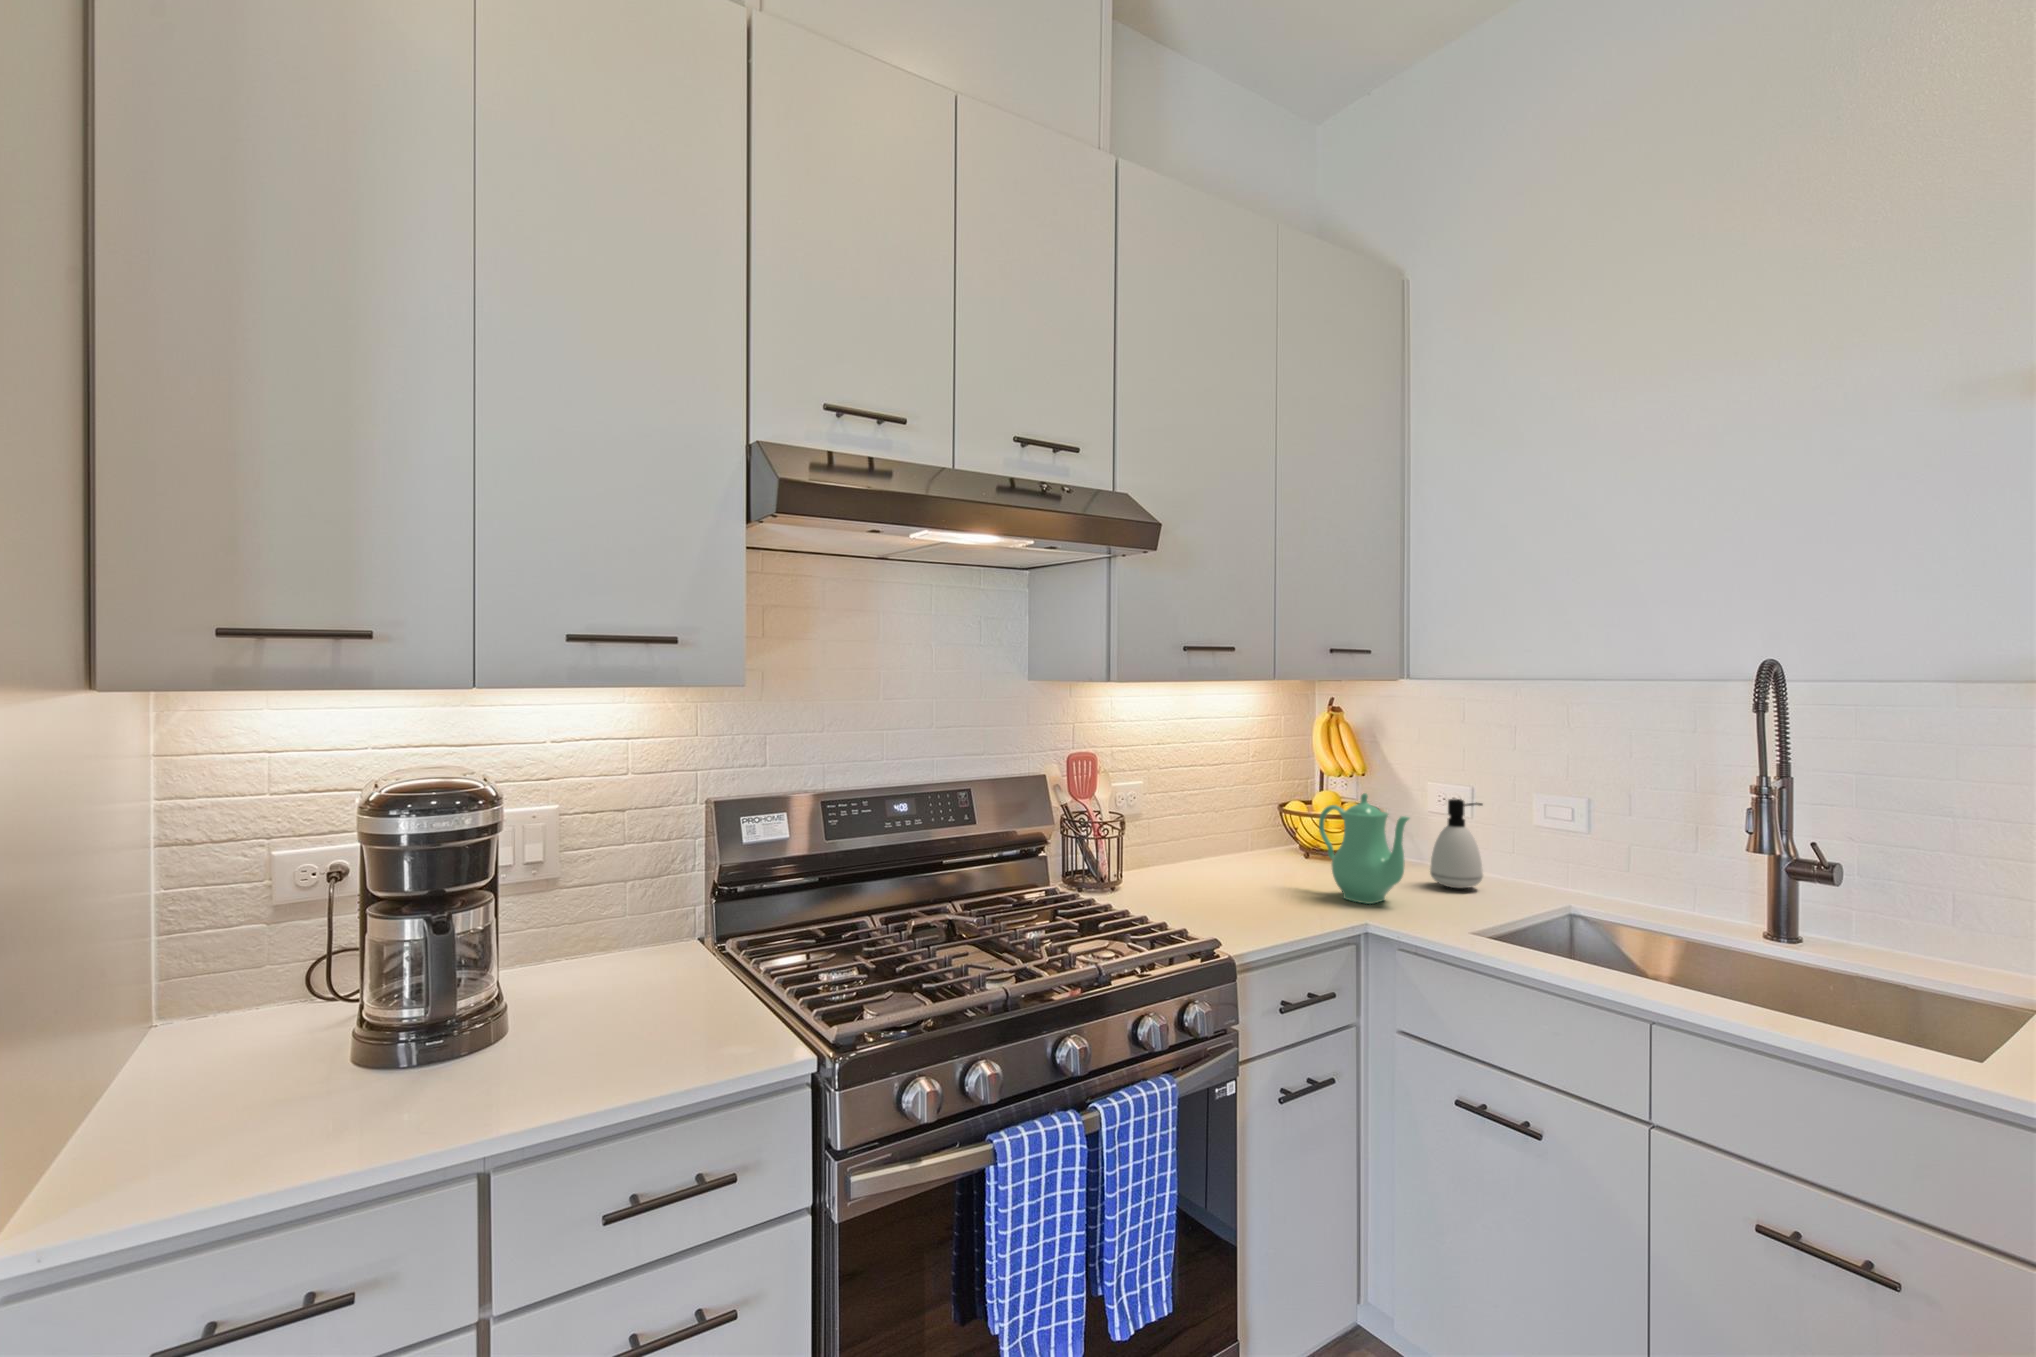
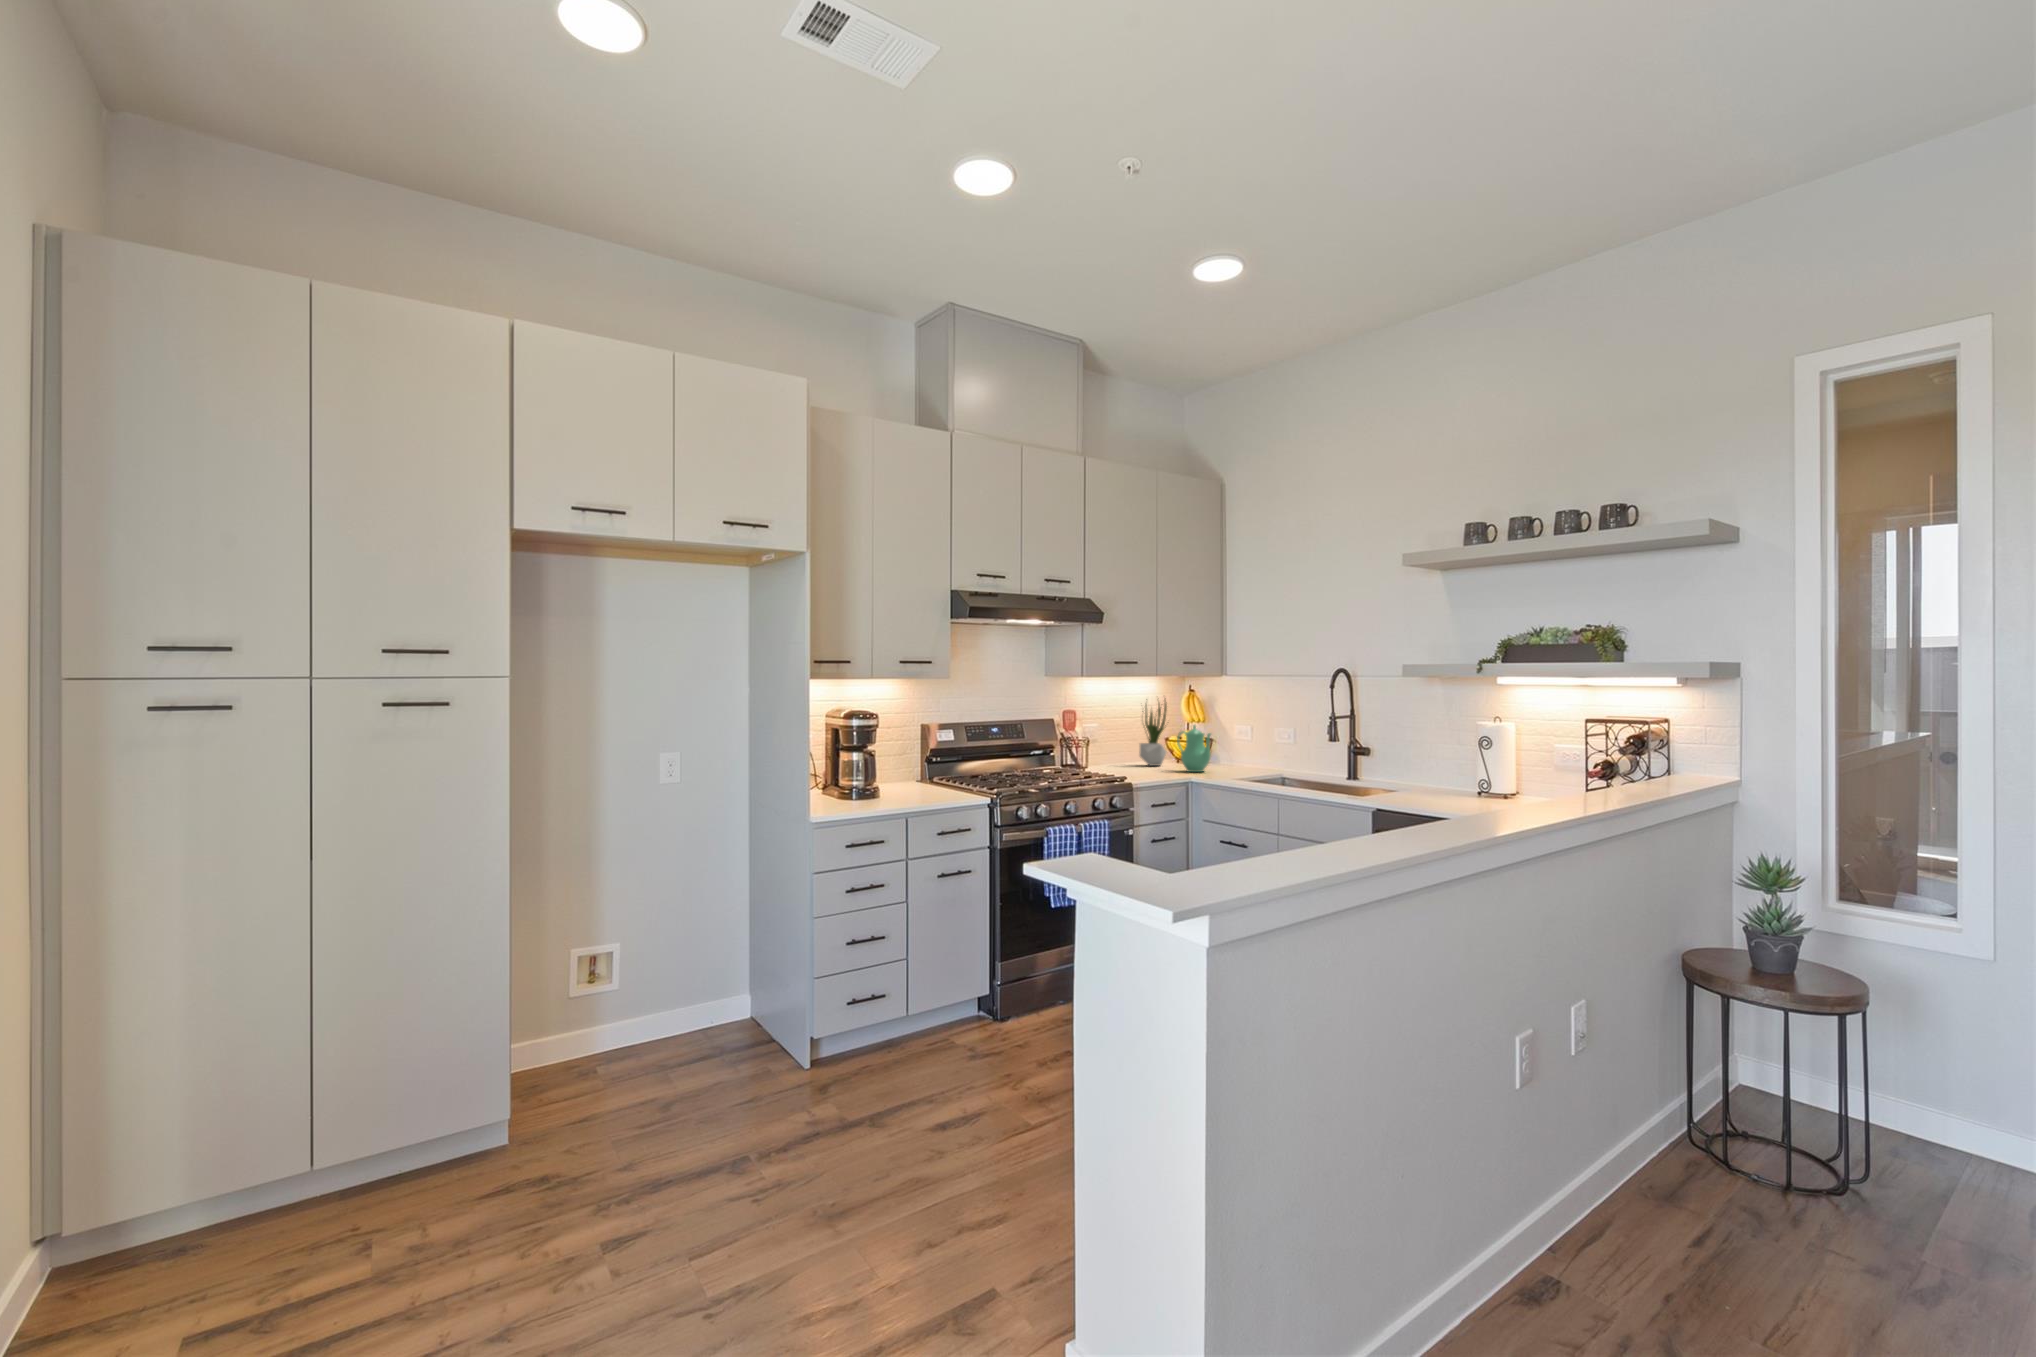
potted plant: none [1229,719,1295,869] -> present [1139,701,1167,766]
soap dispenser: present [1430,799,1483,888] -> none [1229,728,1251,768]

